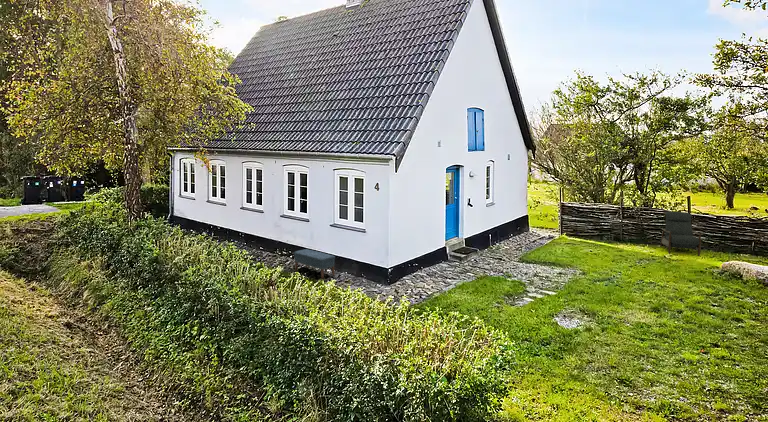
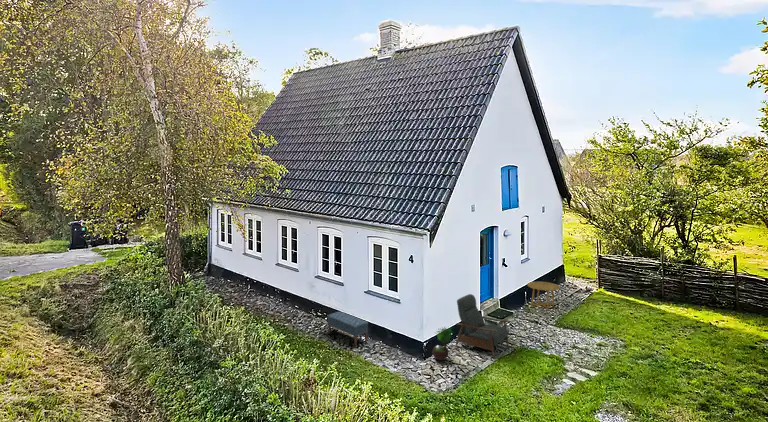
chair: present [660,212,703,256] -> present [456,294,511,358]
round table: none [493,225,524,249] -> present [527,281,560,309]
potted tree: none [398,252,420,288] -> present [432,328,452,360]

